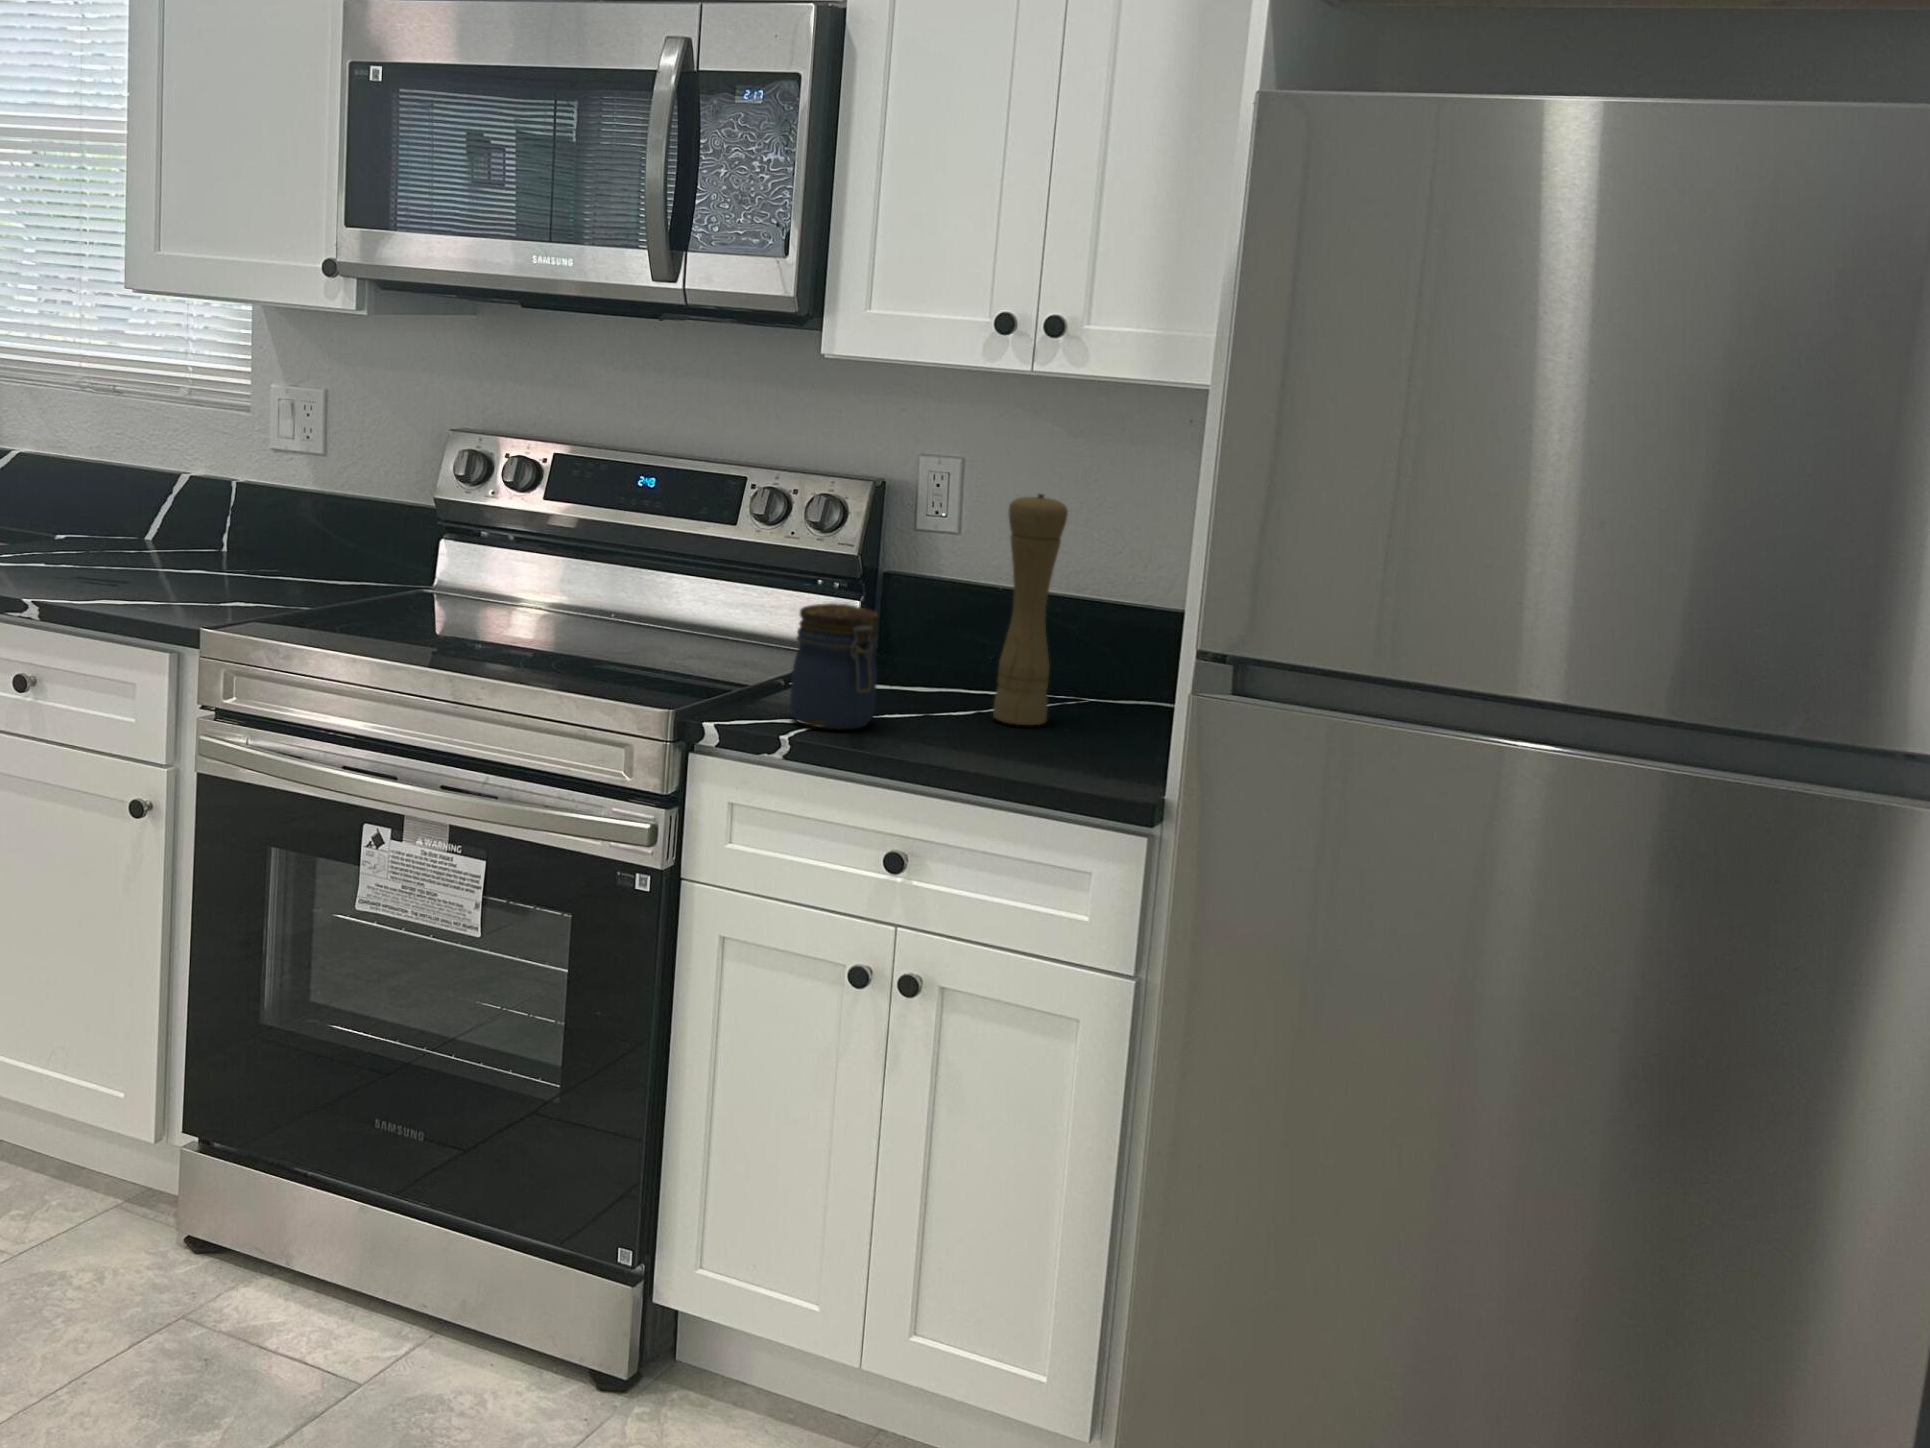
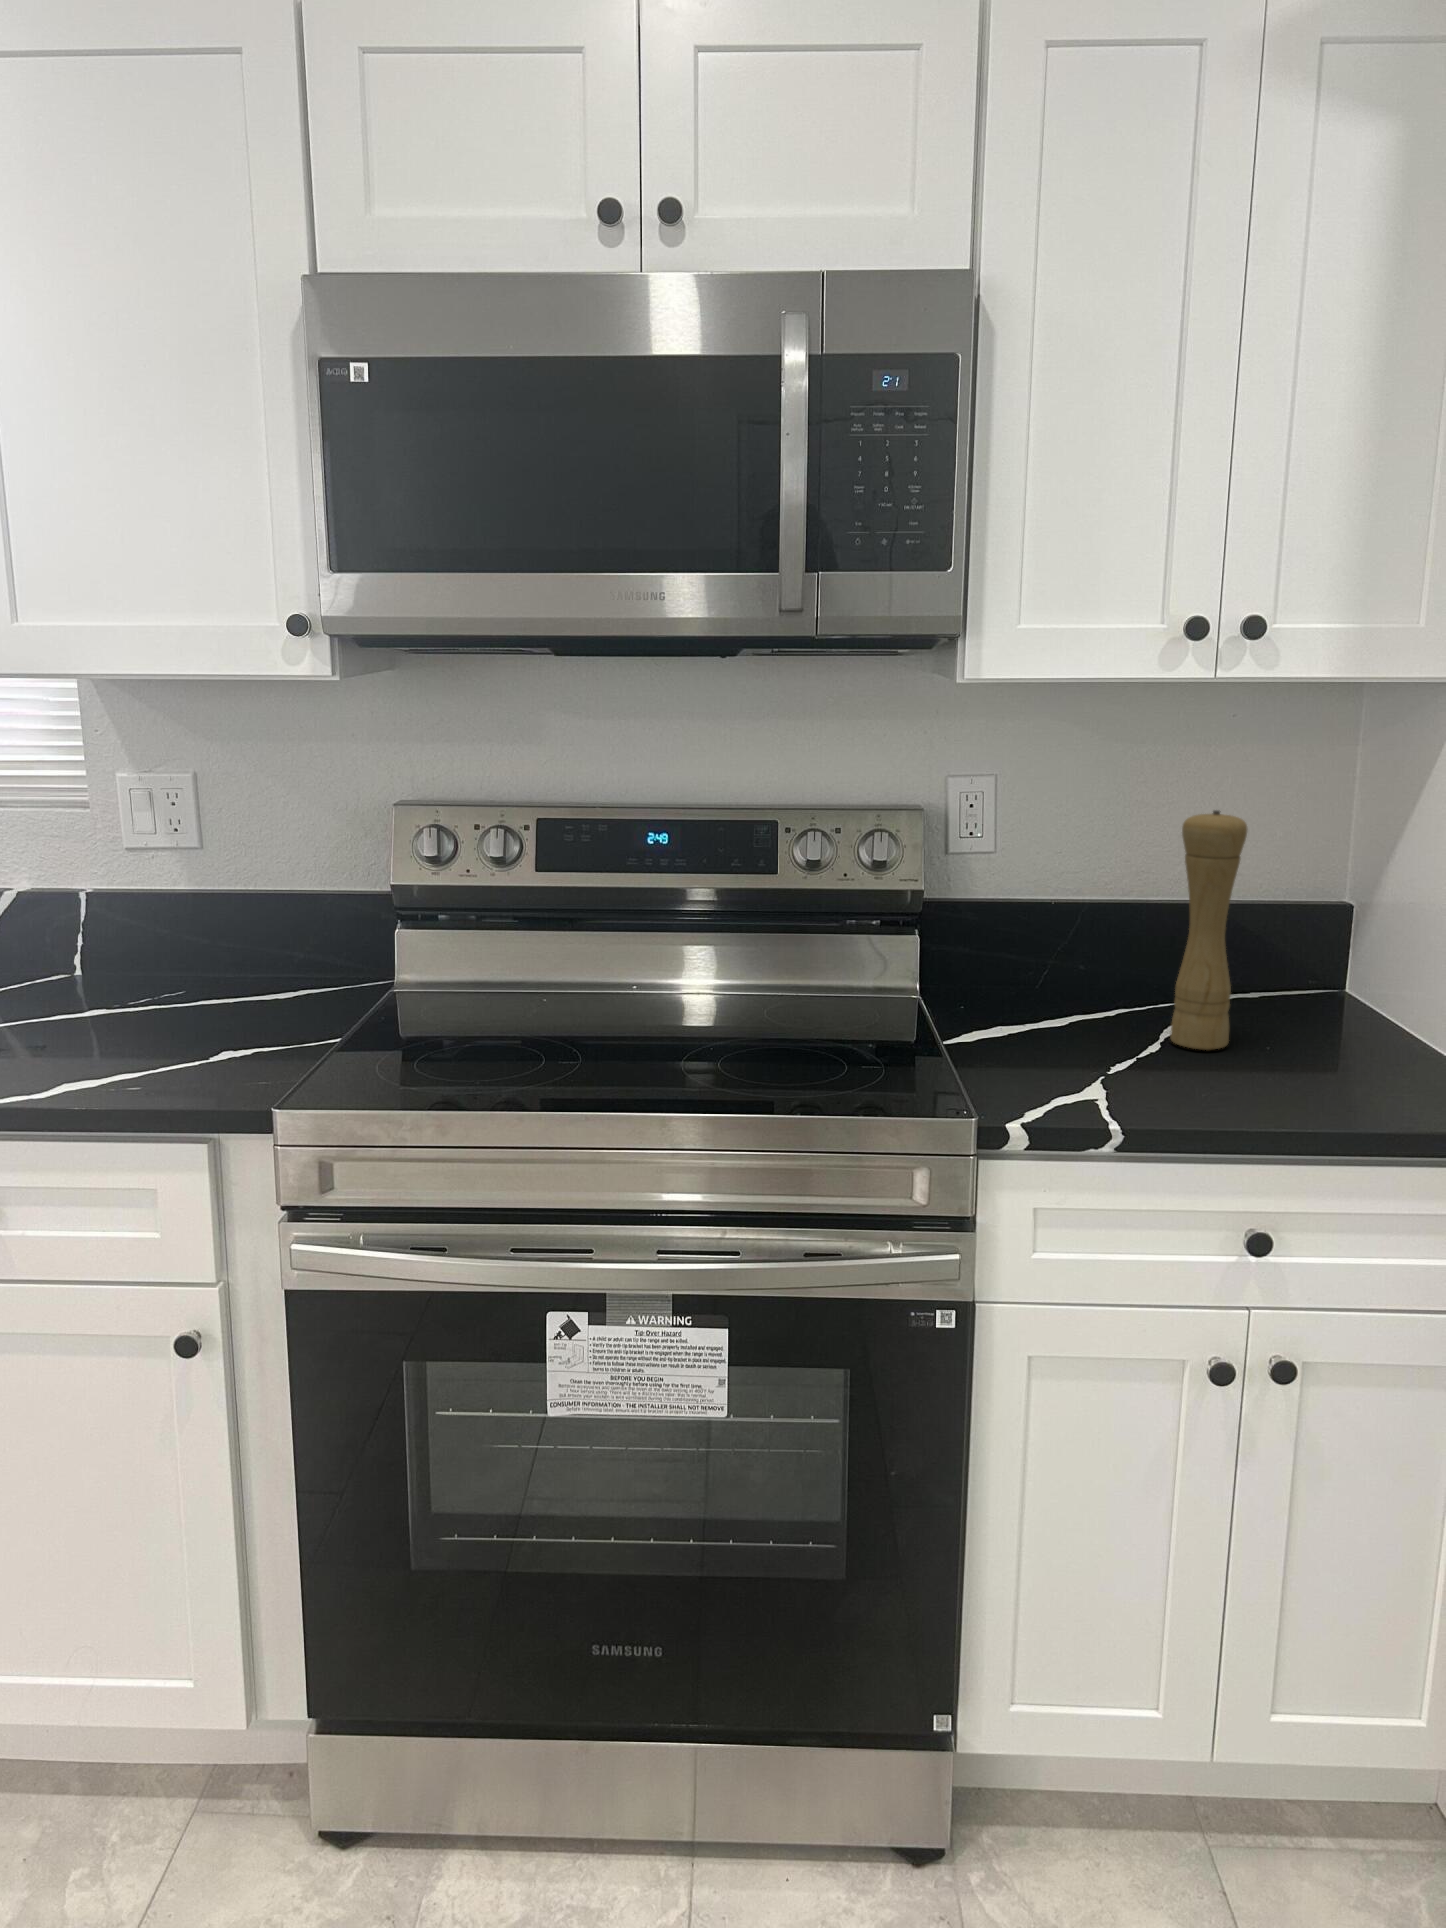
jar: present [790,603,878,729] -> none [1032,957,1142,1099]

